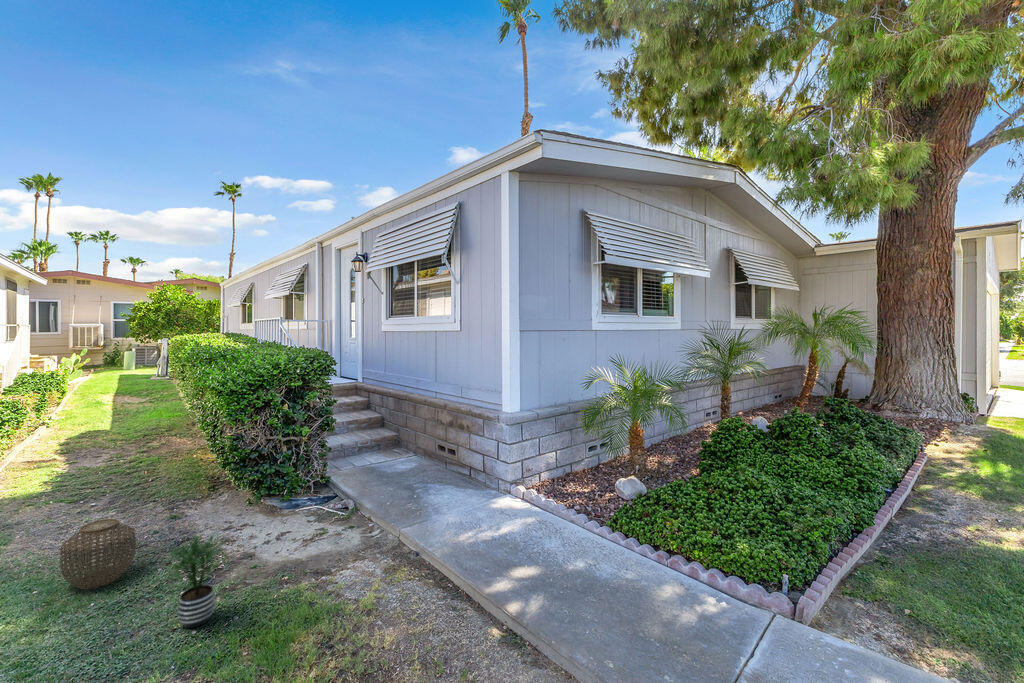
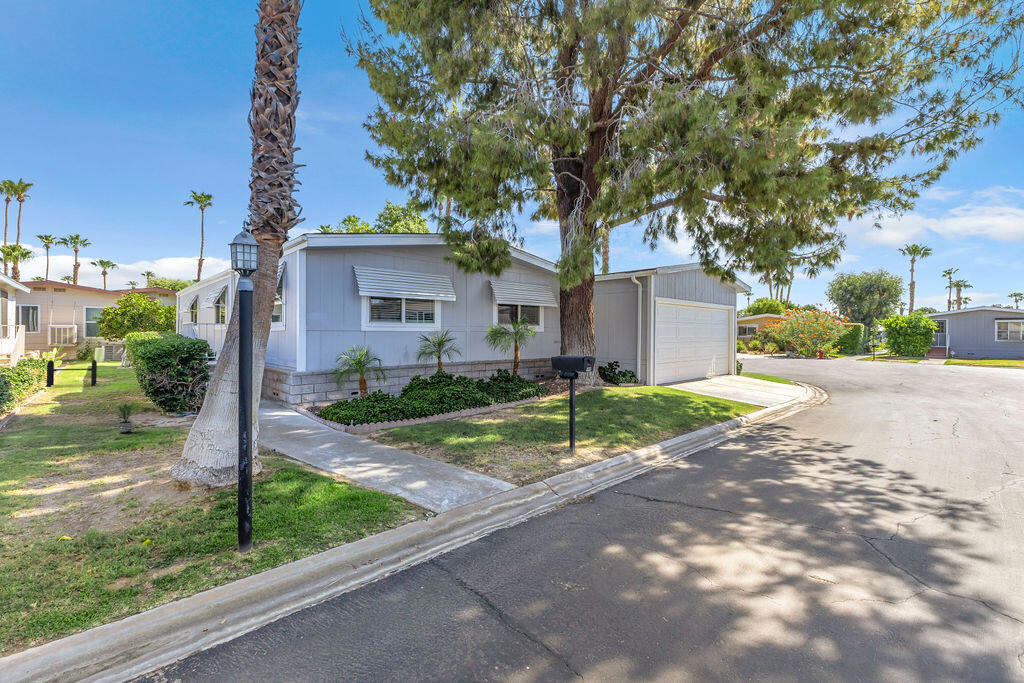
bench: none [48,376,125,421] -> present [47,360,97,387]
woven basket: present [60,519,136,589] -> none [74,404,103,428]

